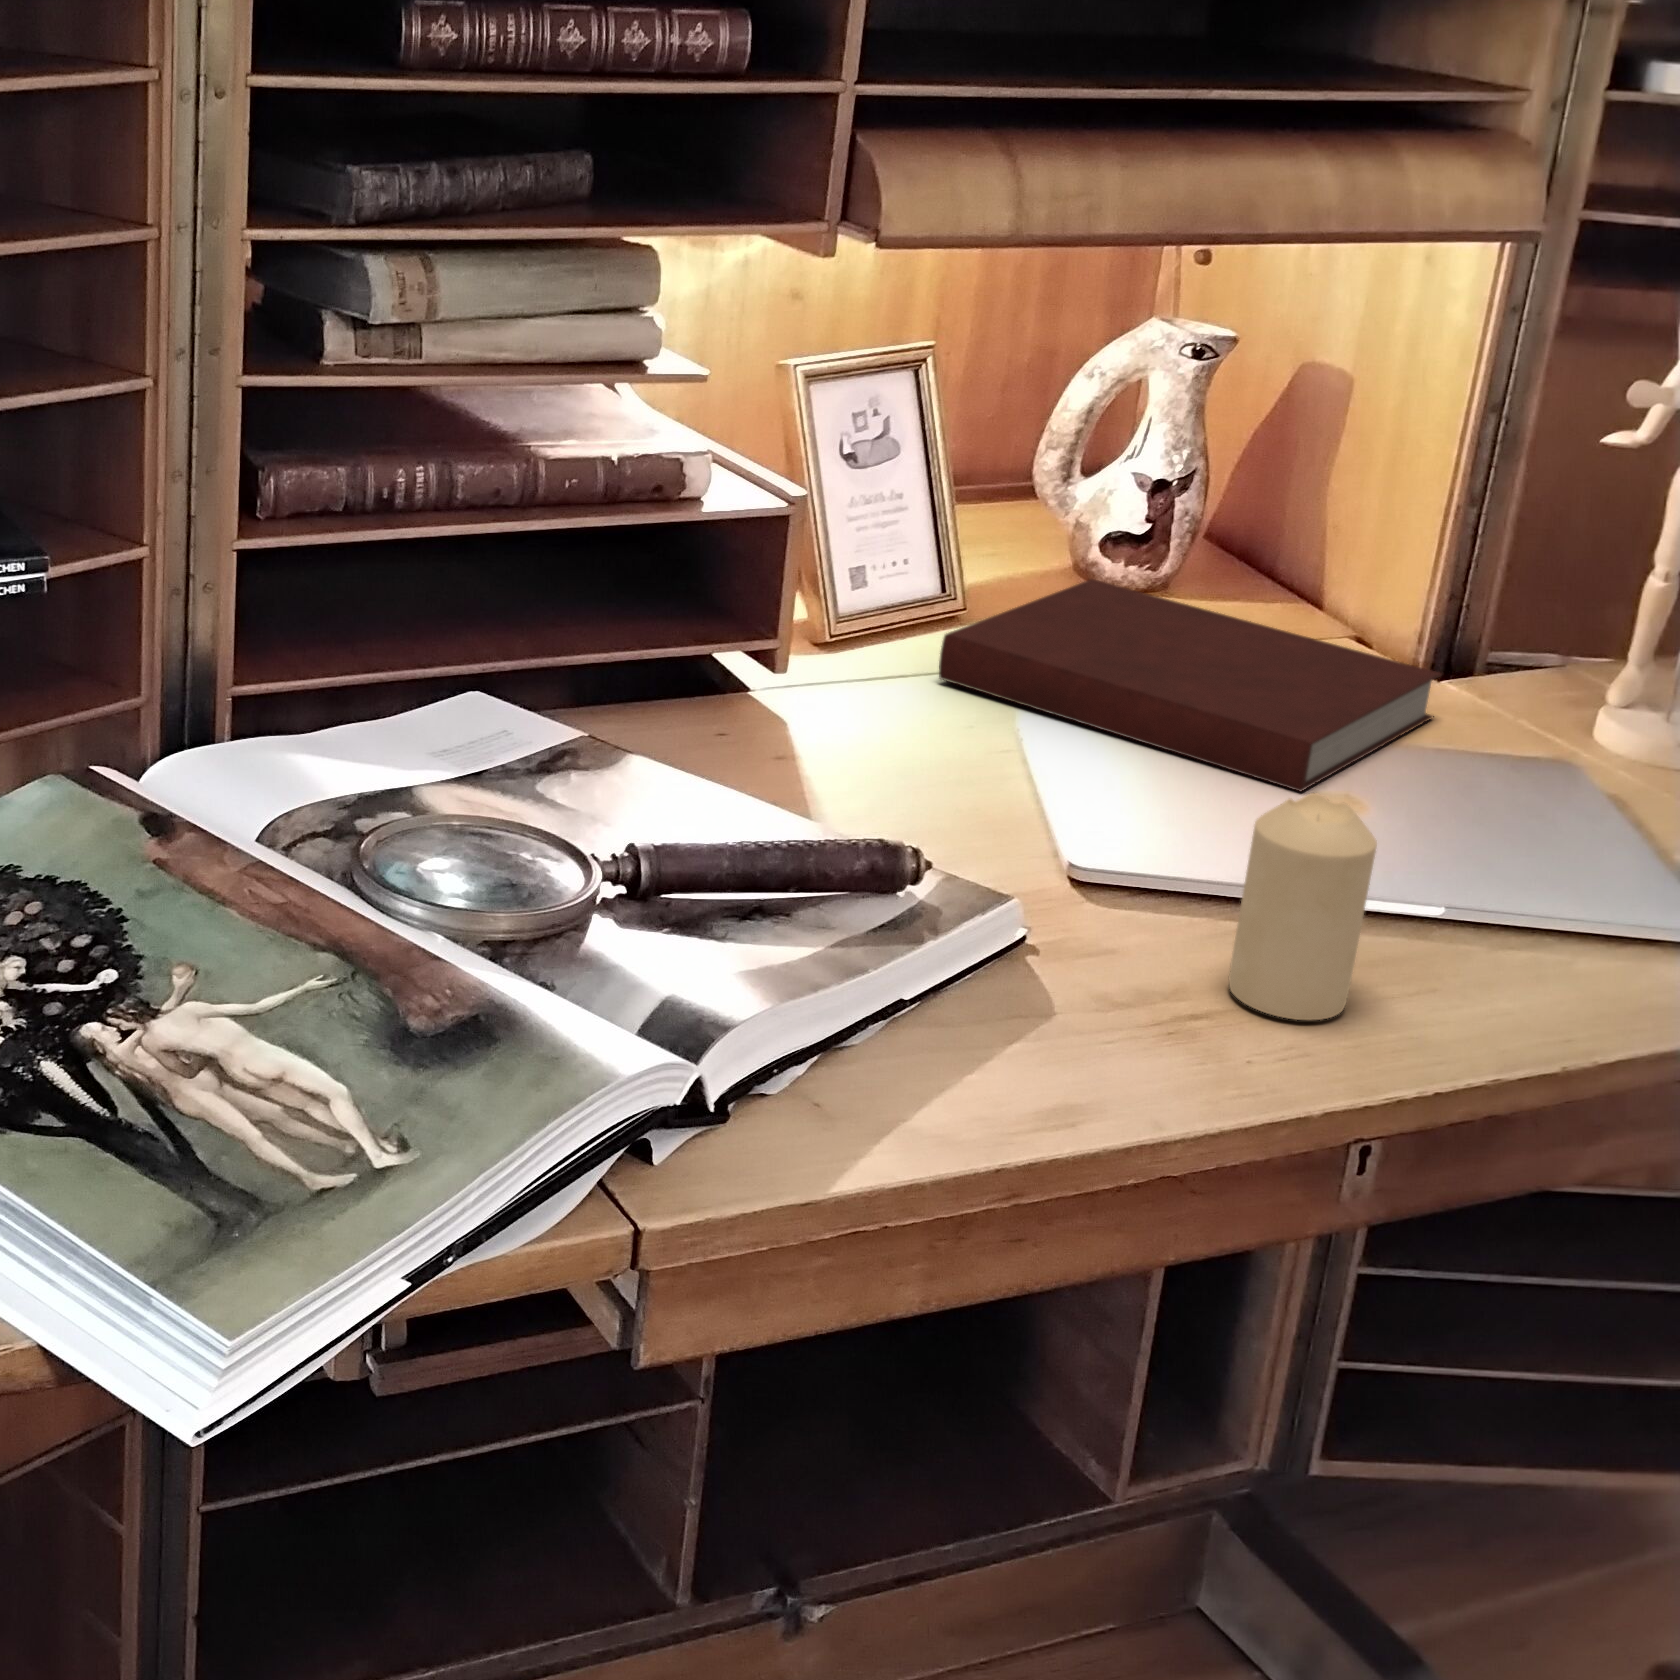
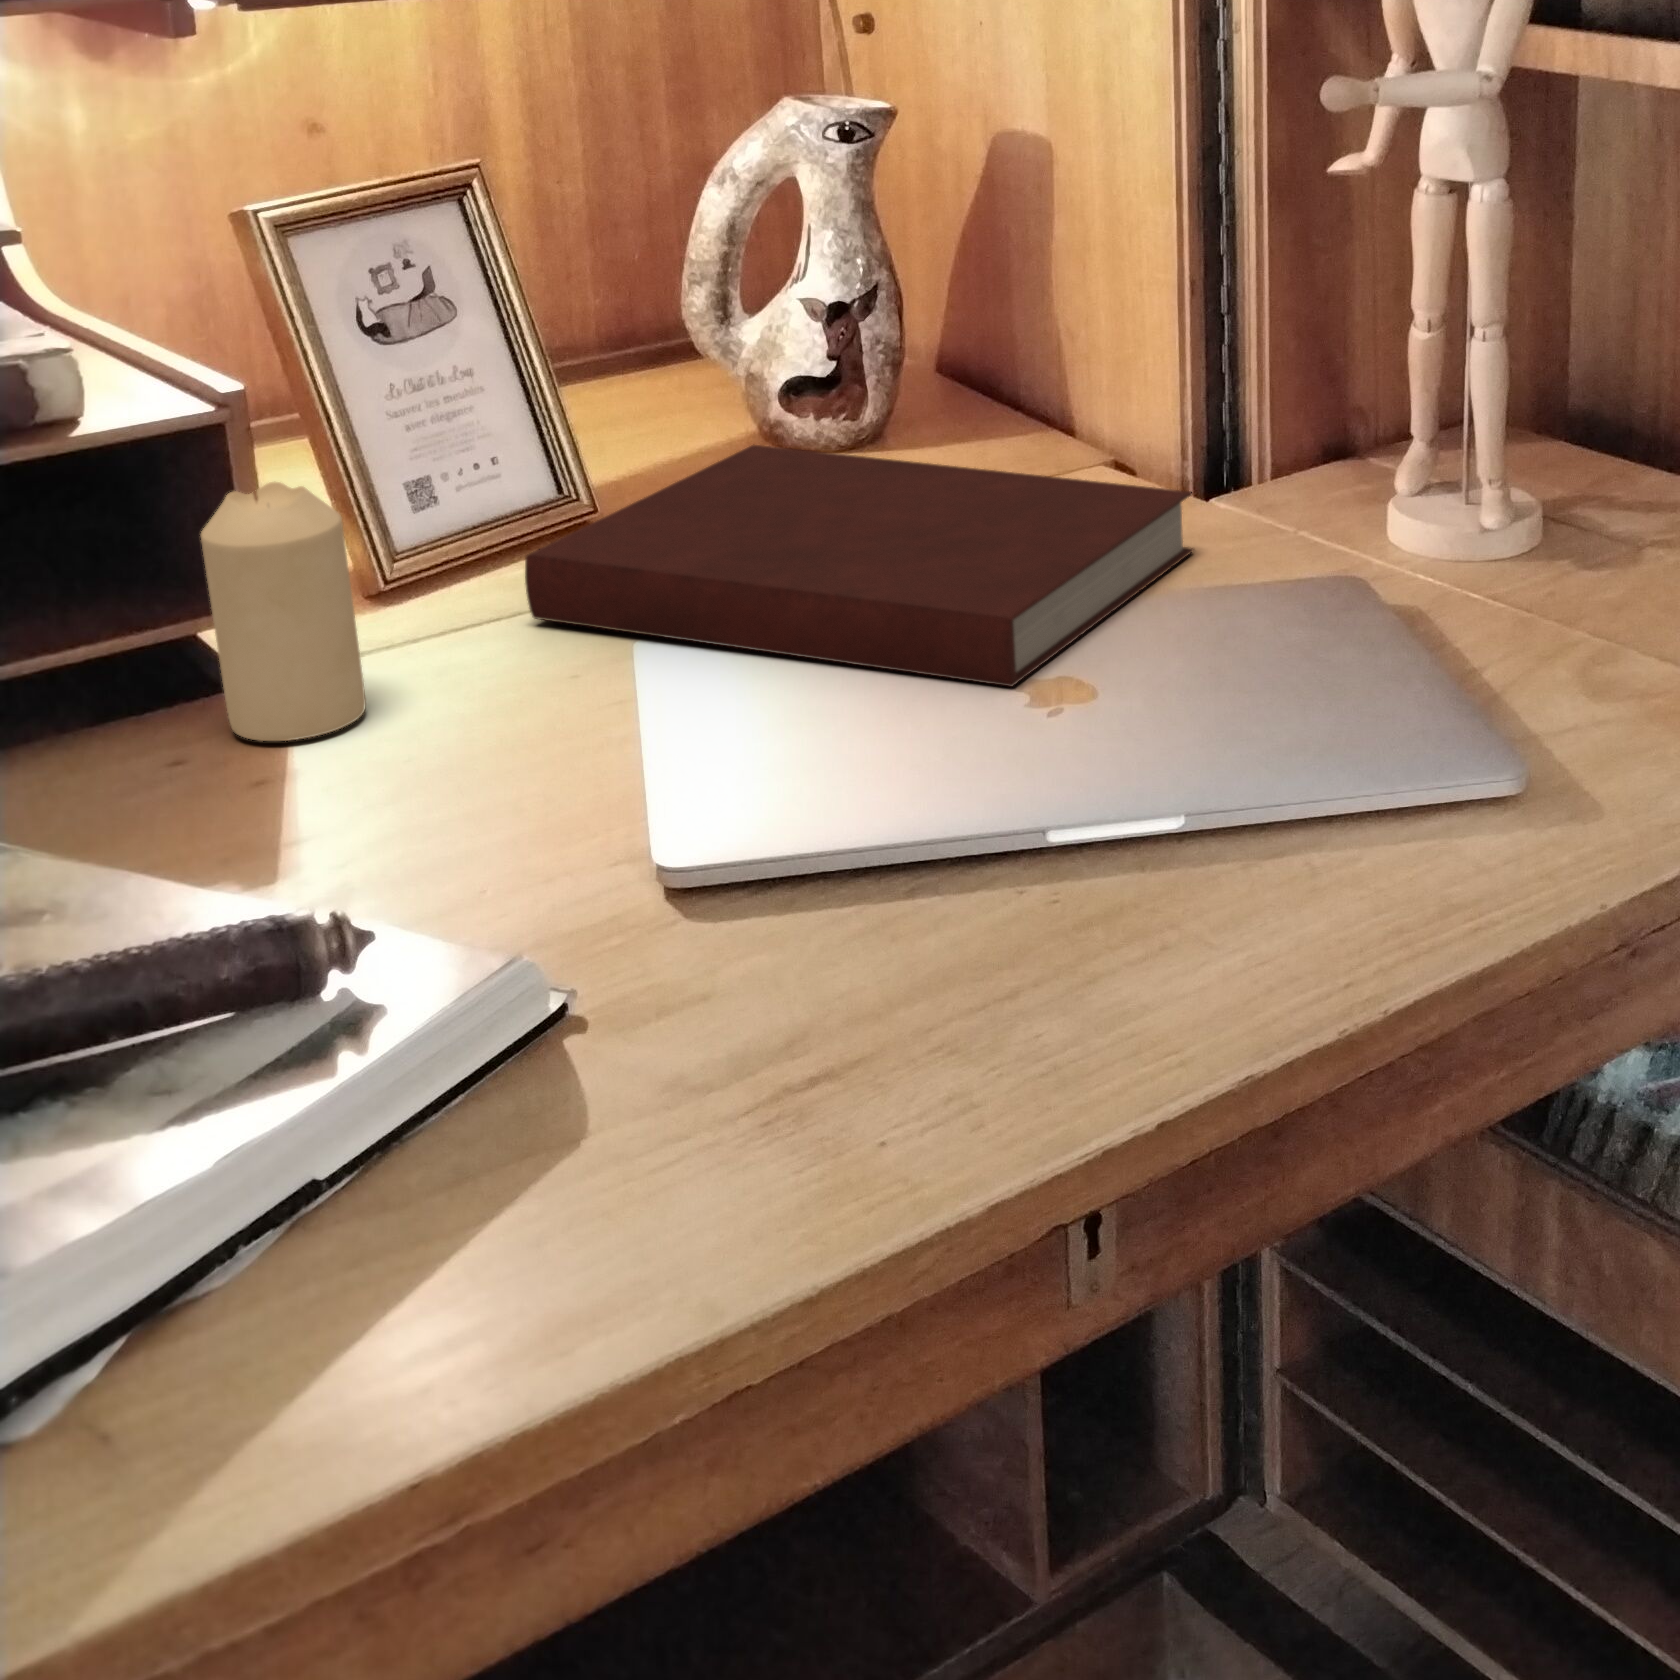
candle: present [1229,793,1377,1020] -> present [201,482,366,741]

